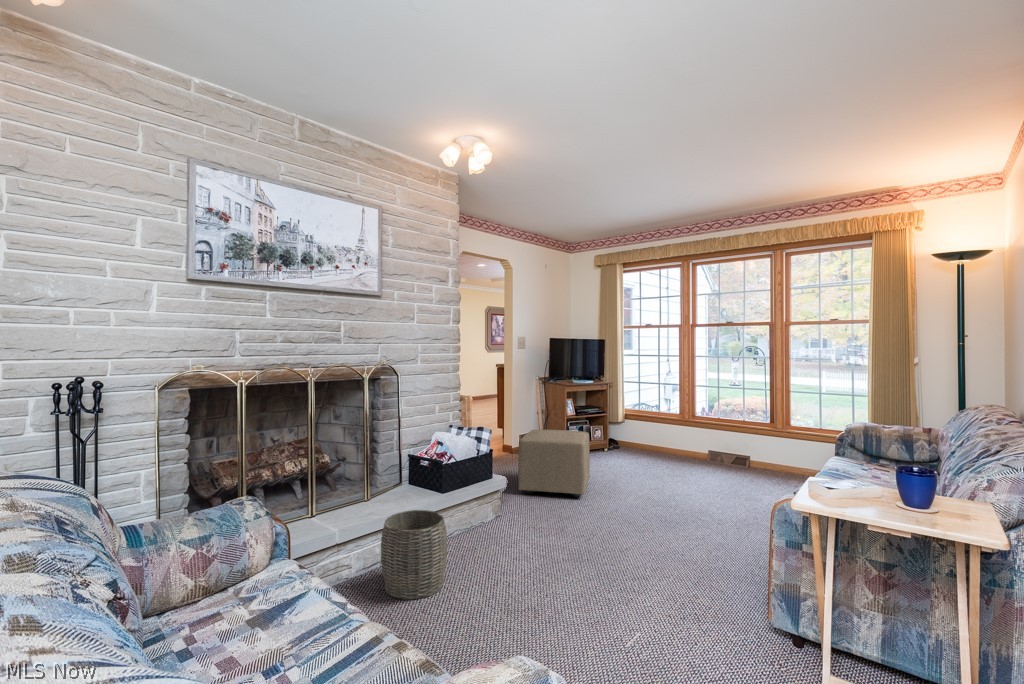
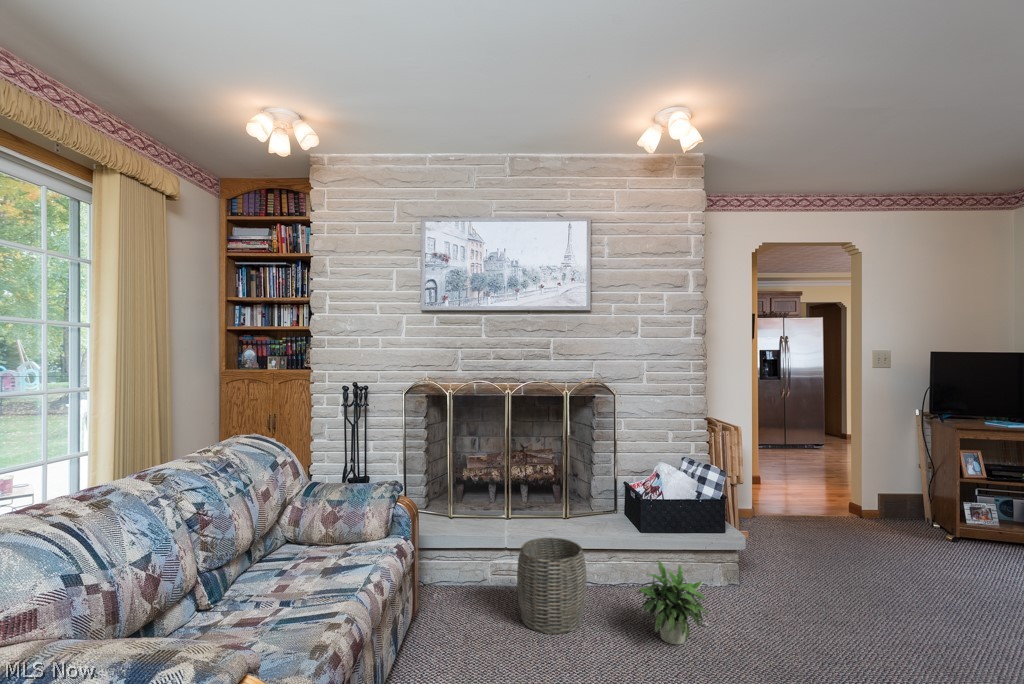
ottoman: present [518,430,590,497] -> none [810,490,976,614]
potted plant: none [480,501,532,562] -> present [637,560,708,644]

